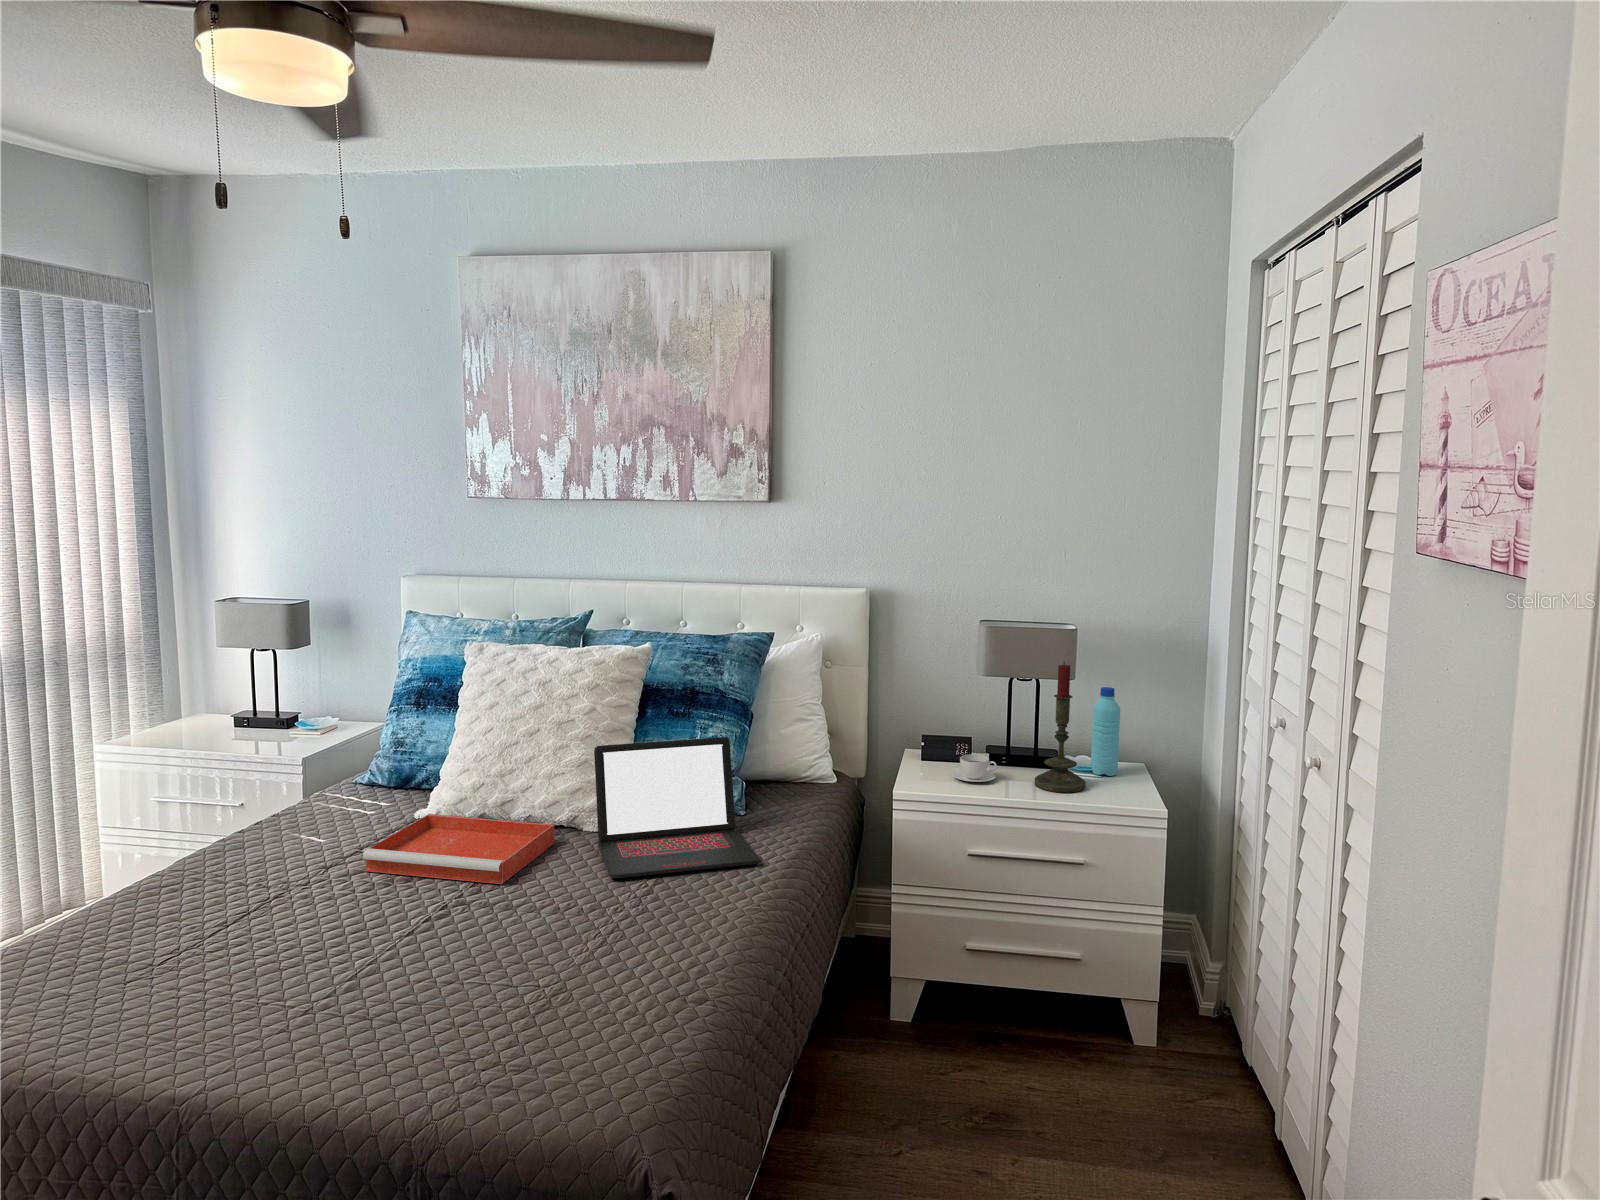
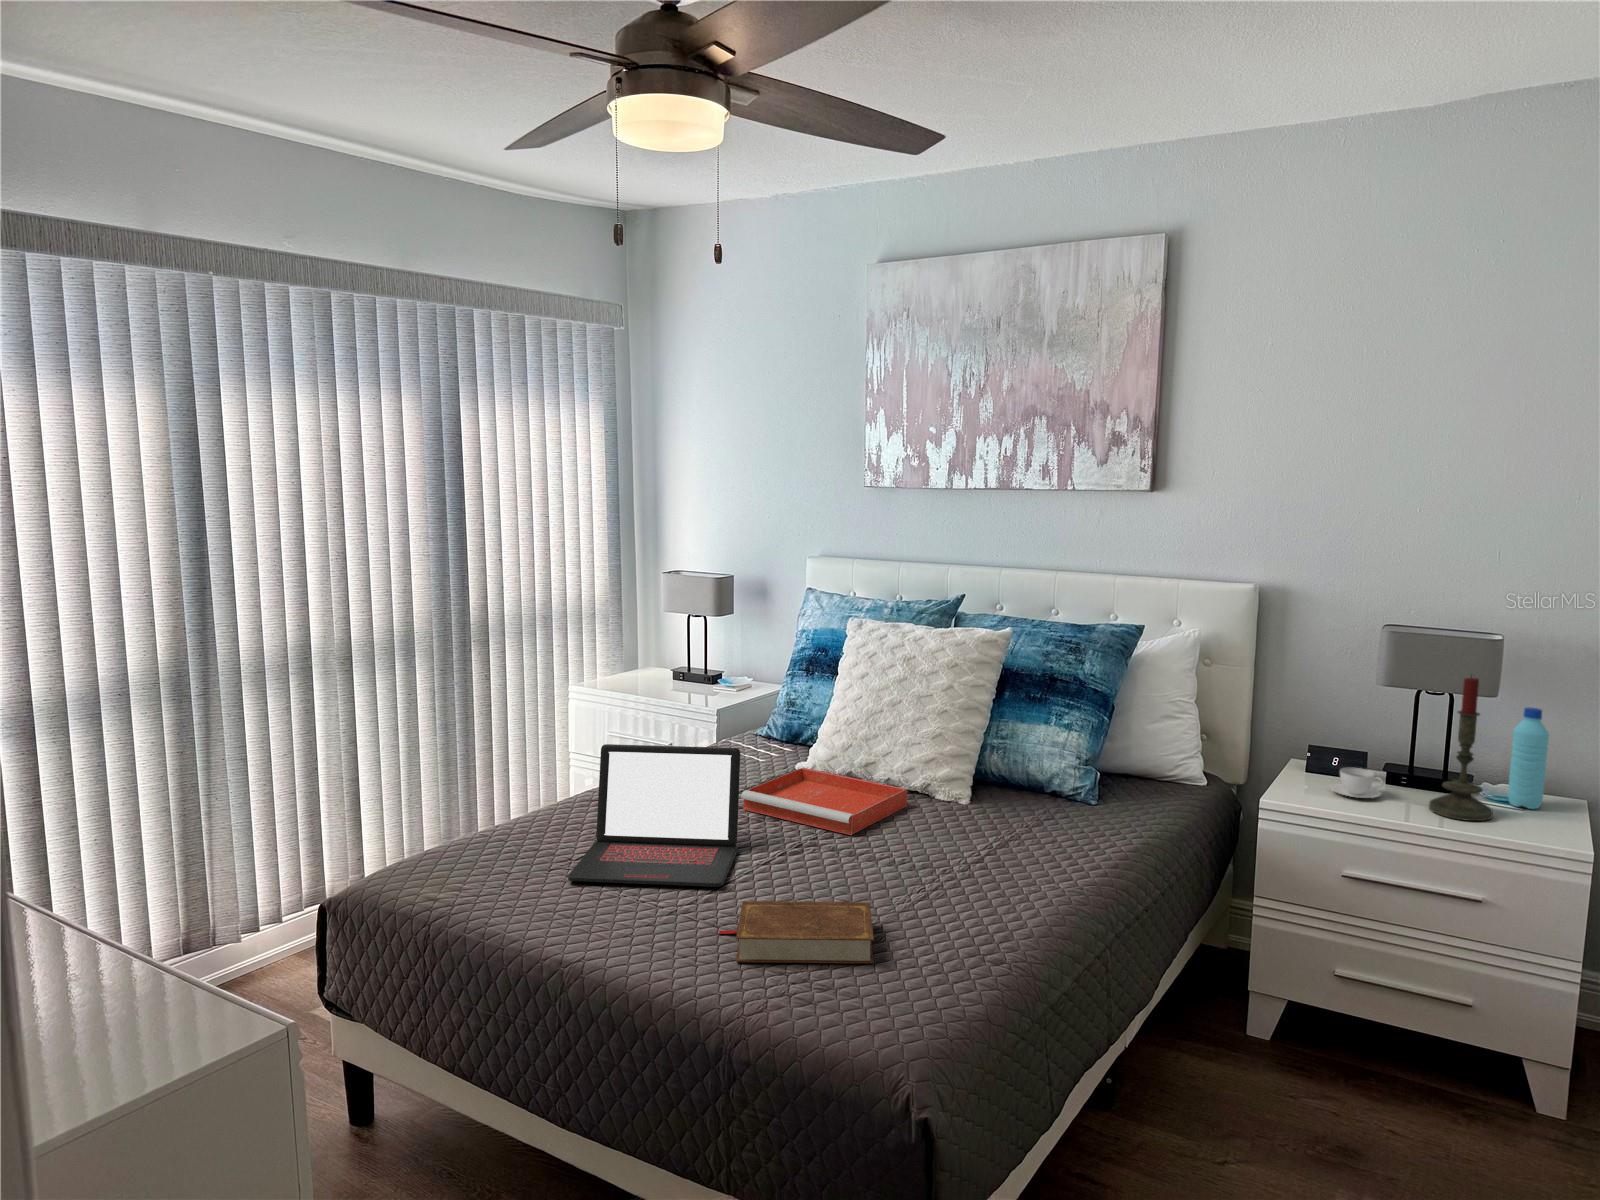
laptop: present [594,737,759,878] -> present [568,744,740,887]
book: none [372,959,569,1058] -> present [718,901,874,964]

